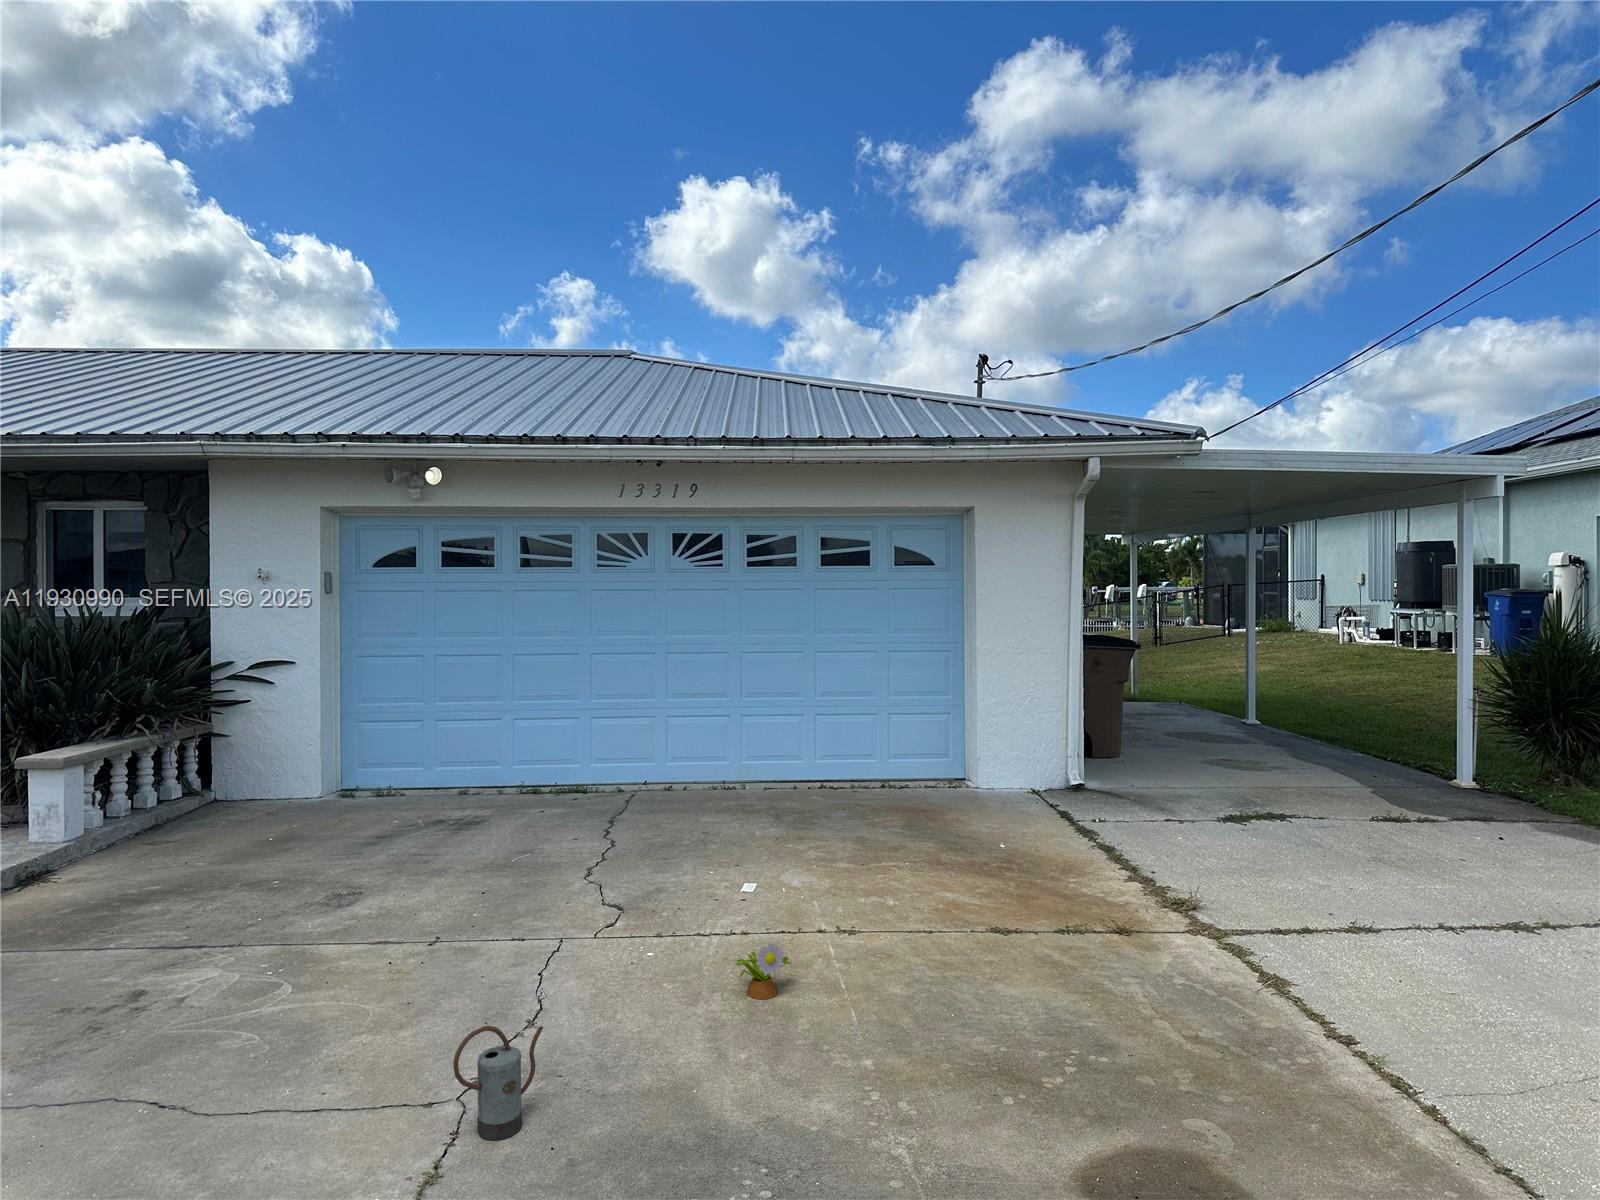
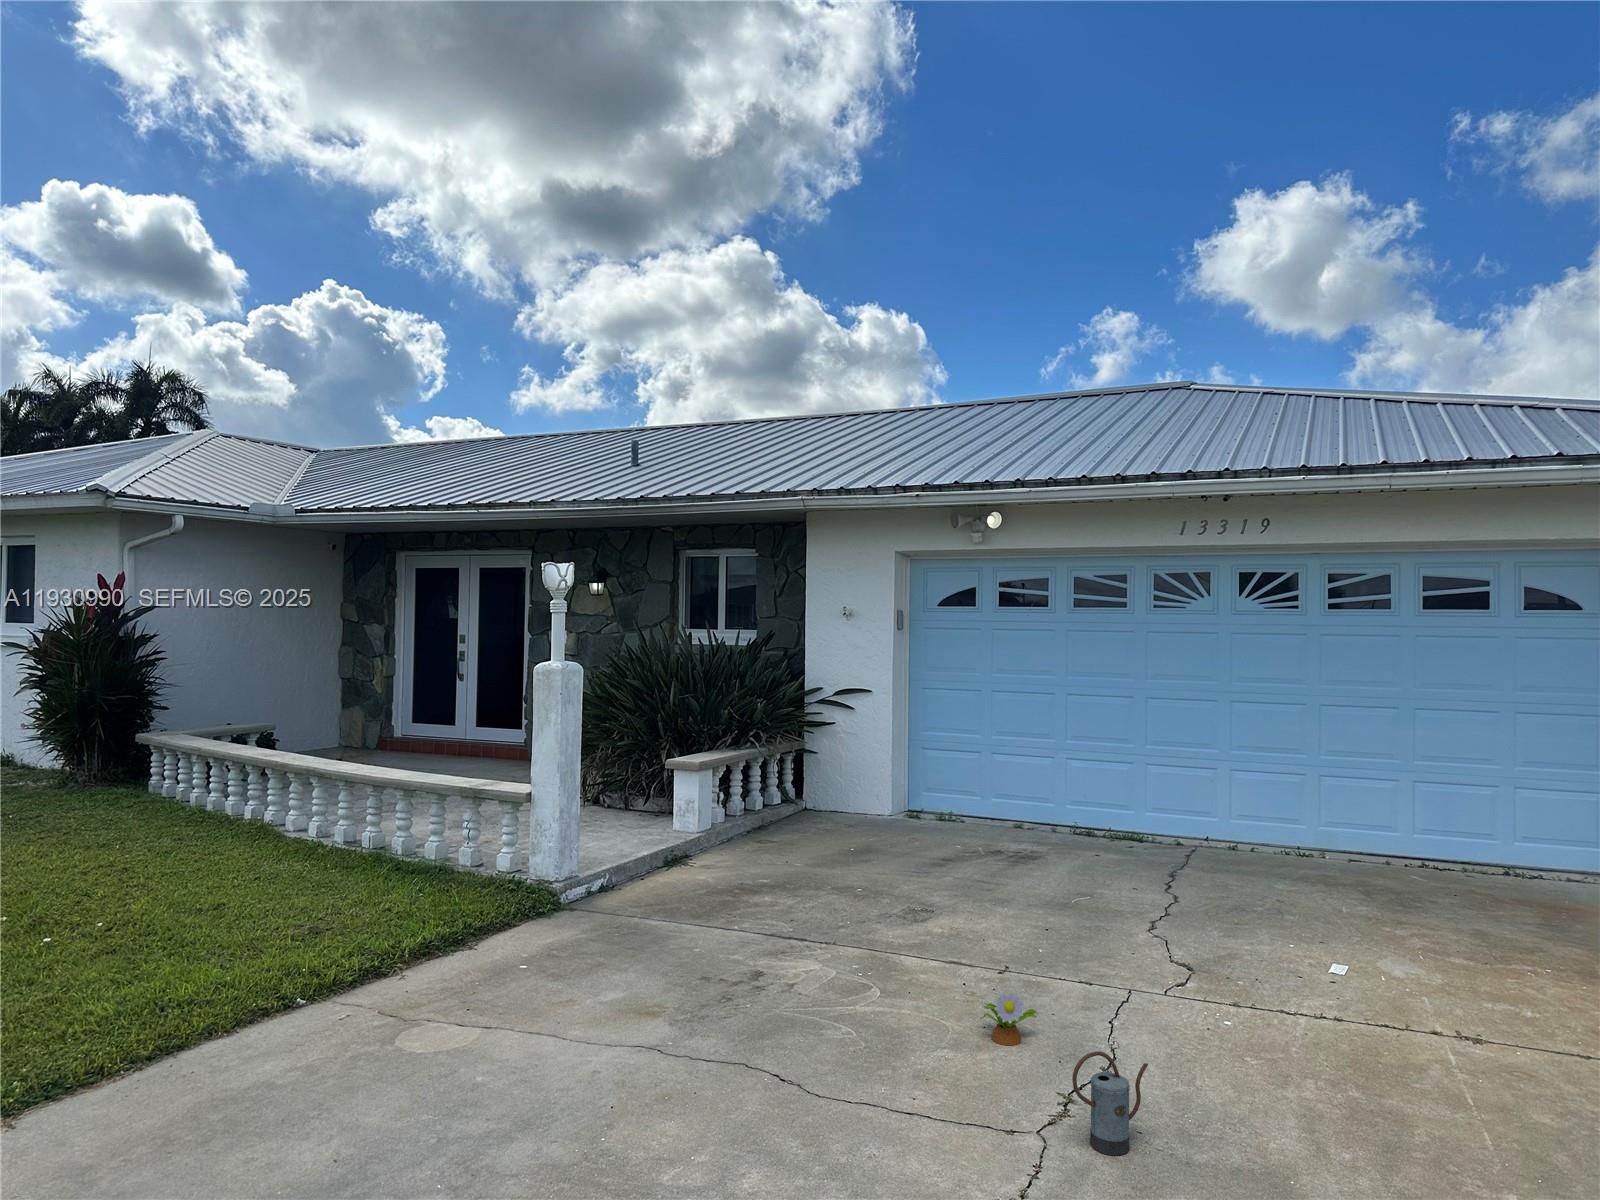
decorative plant: present [734,942,791,999] -> present [980,990,1038,1045]

